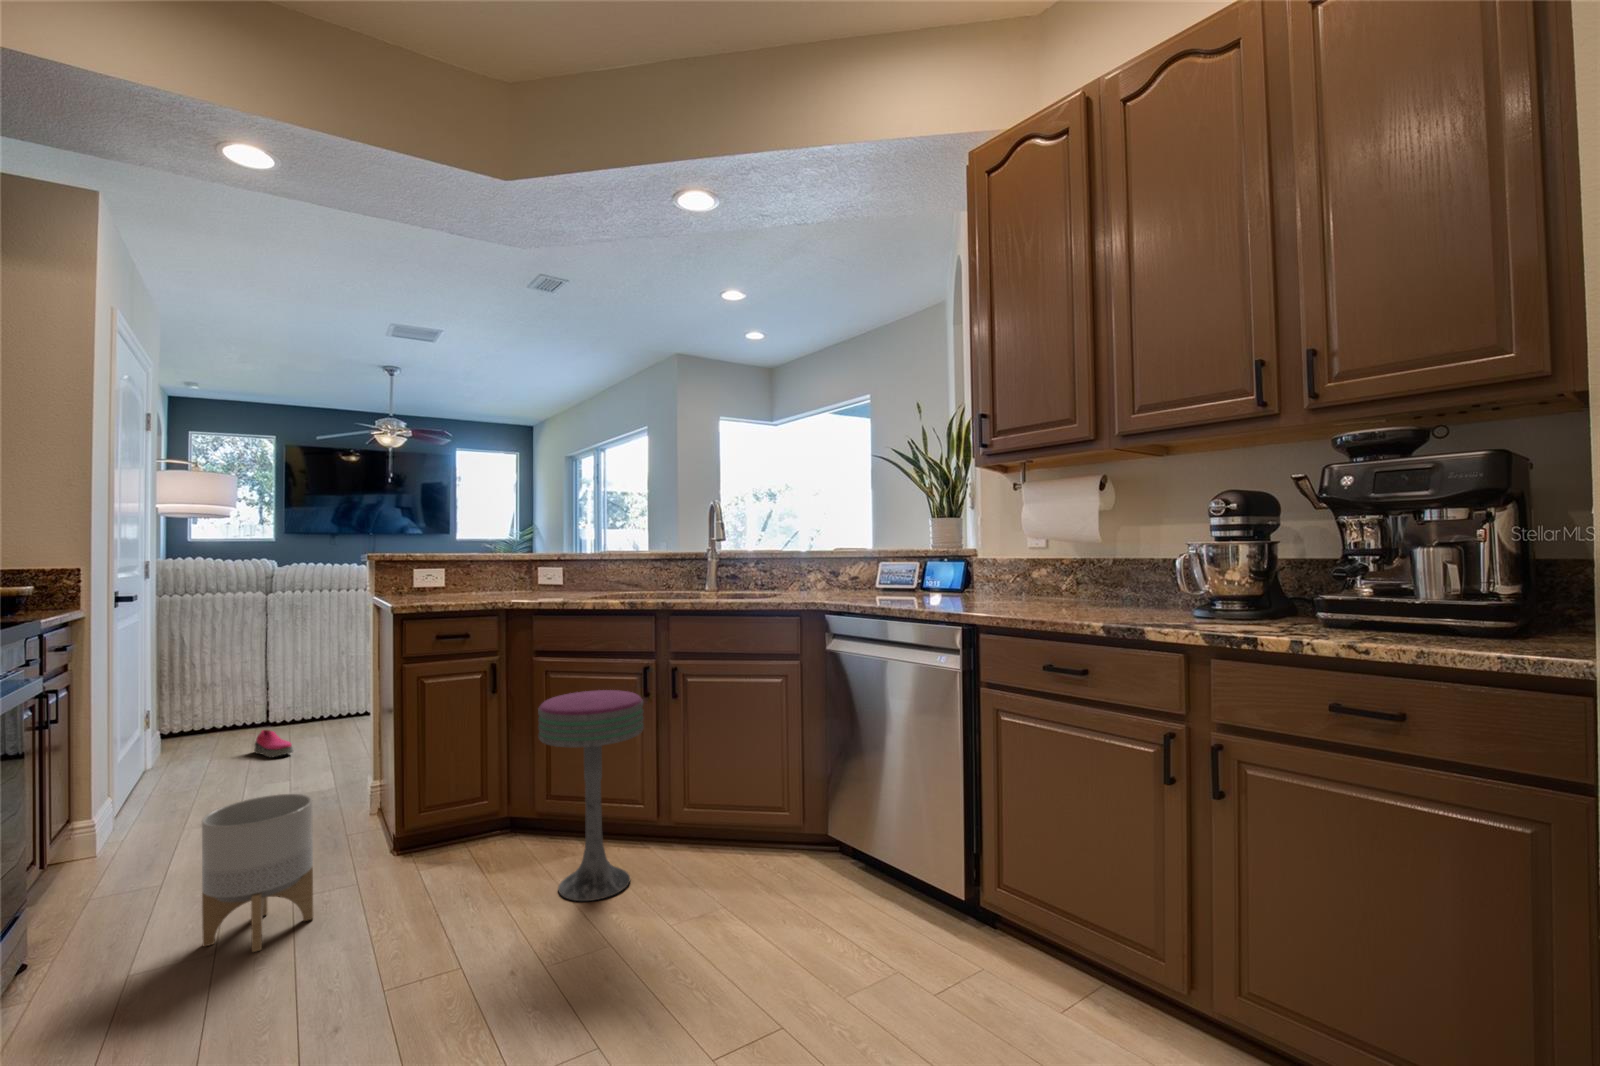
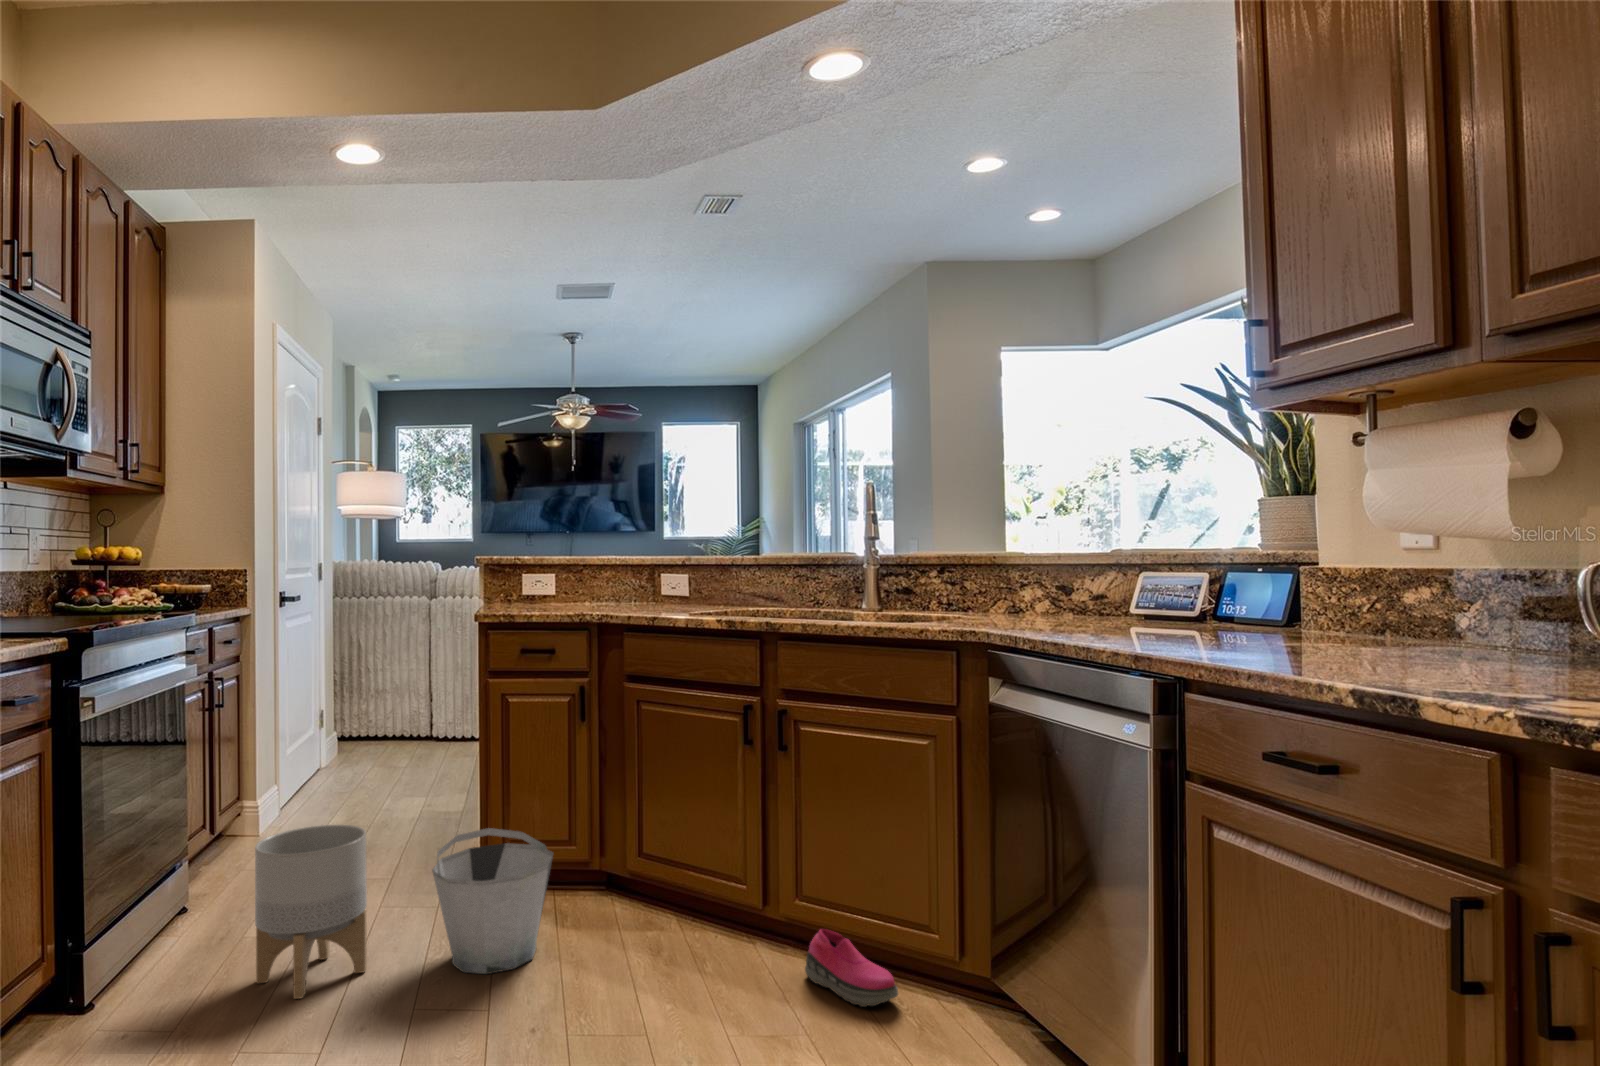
bar stool: present [538,690,644,901] -> none [601,734,734,1008]
shoe: present [254,730,293,757] -> present [805,929,898,1007]
bucket: none [377,782,482,903] -> present [432,828,553,974]

